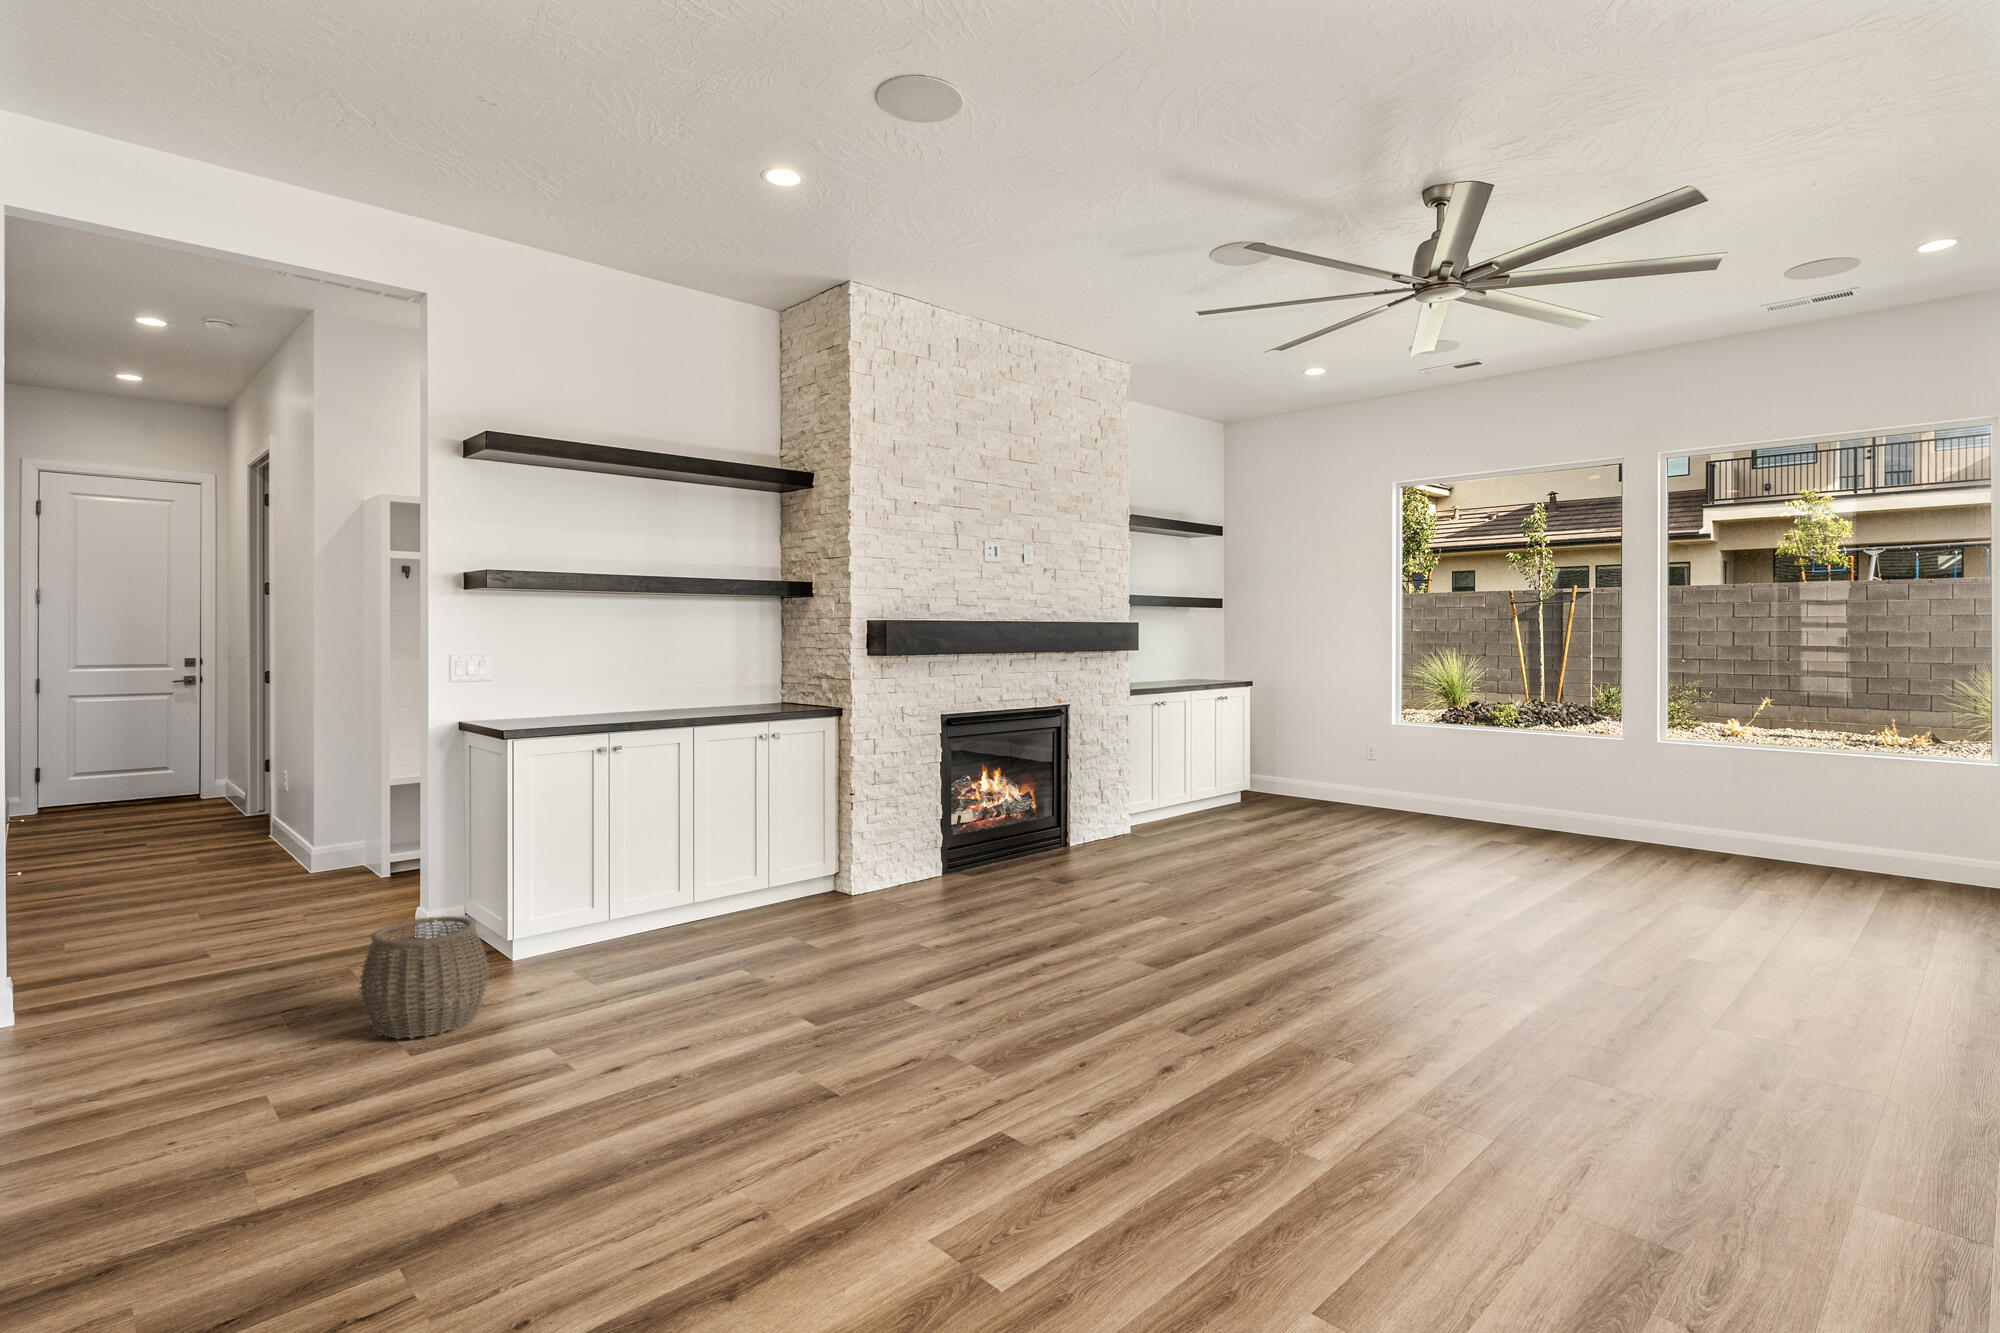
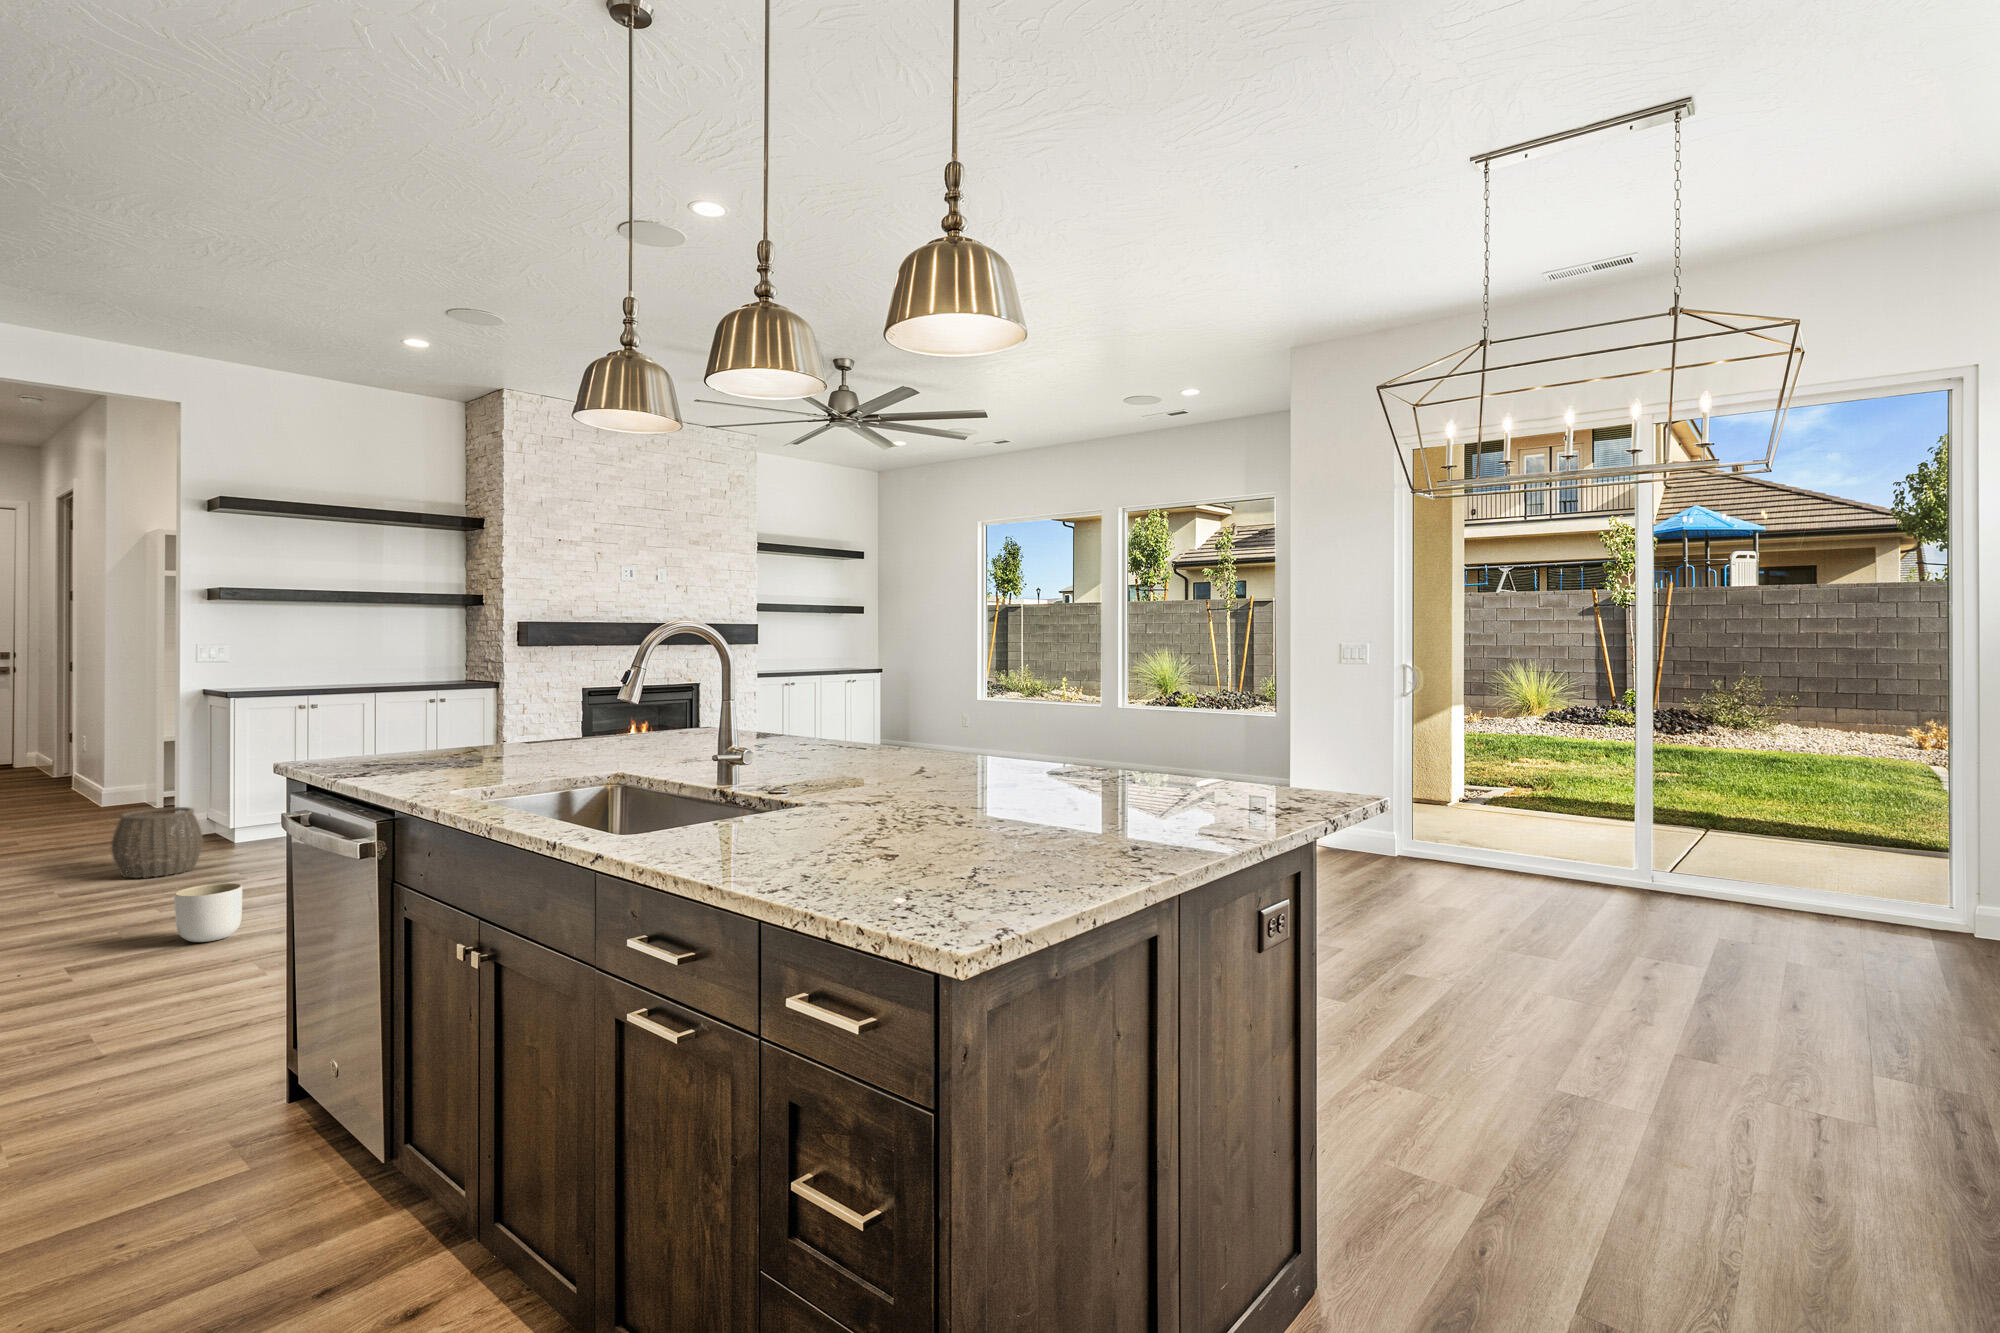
planter: none [521,1125,632,1259] -> present [174,883,242,942]

